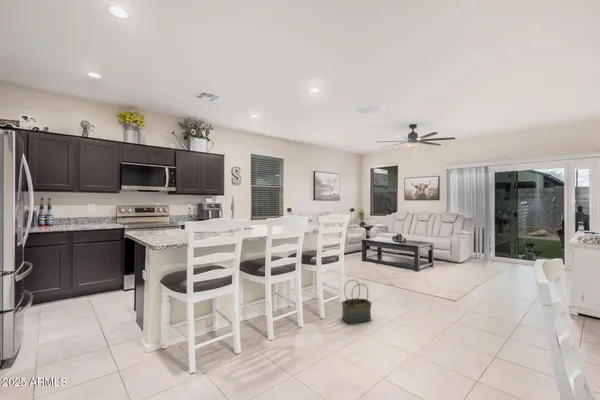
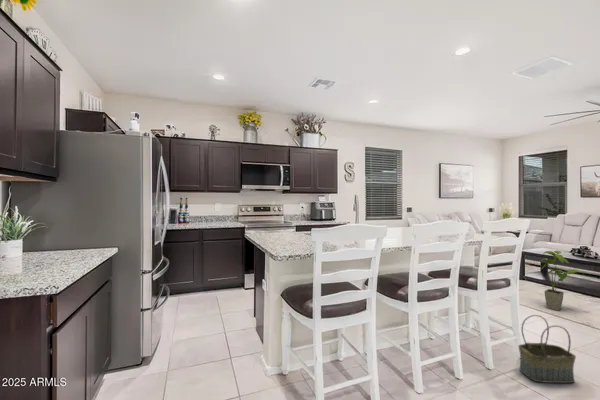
house plant: none [371,239,395,281] -> present [541,251,580,311]

